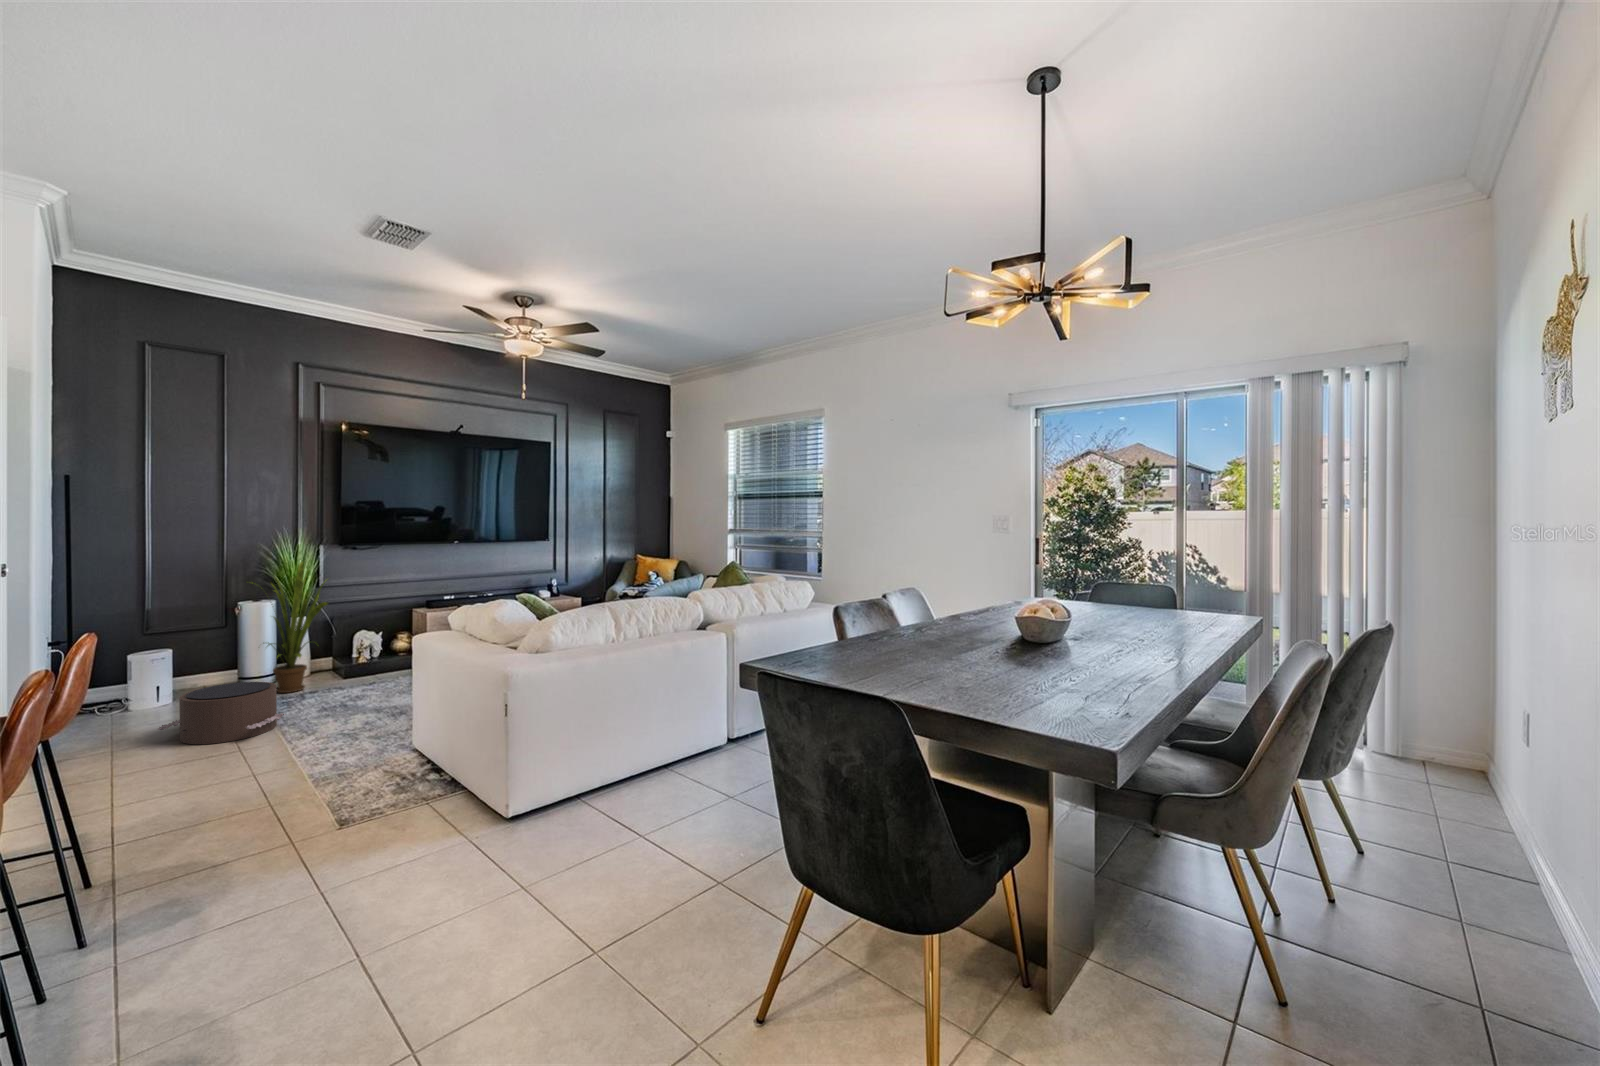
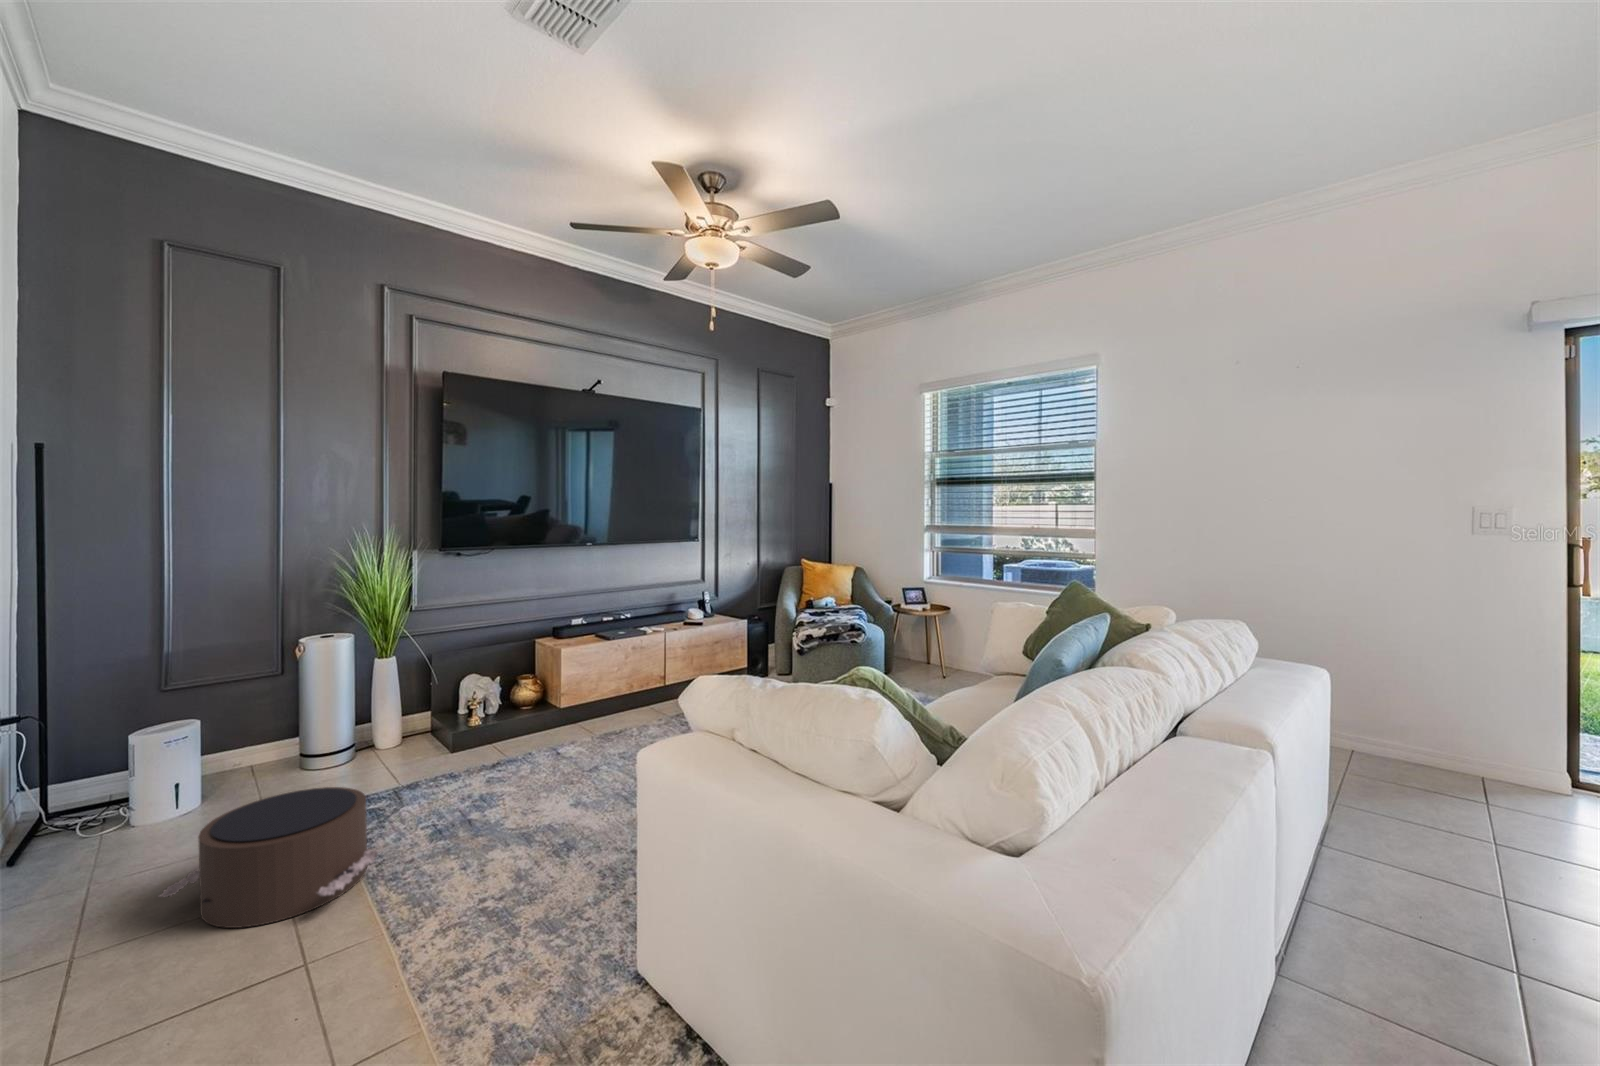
house plant: present [268,562,328,693] -> none [306,575,435,782]

